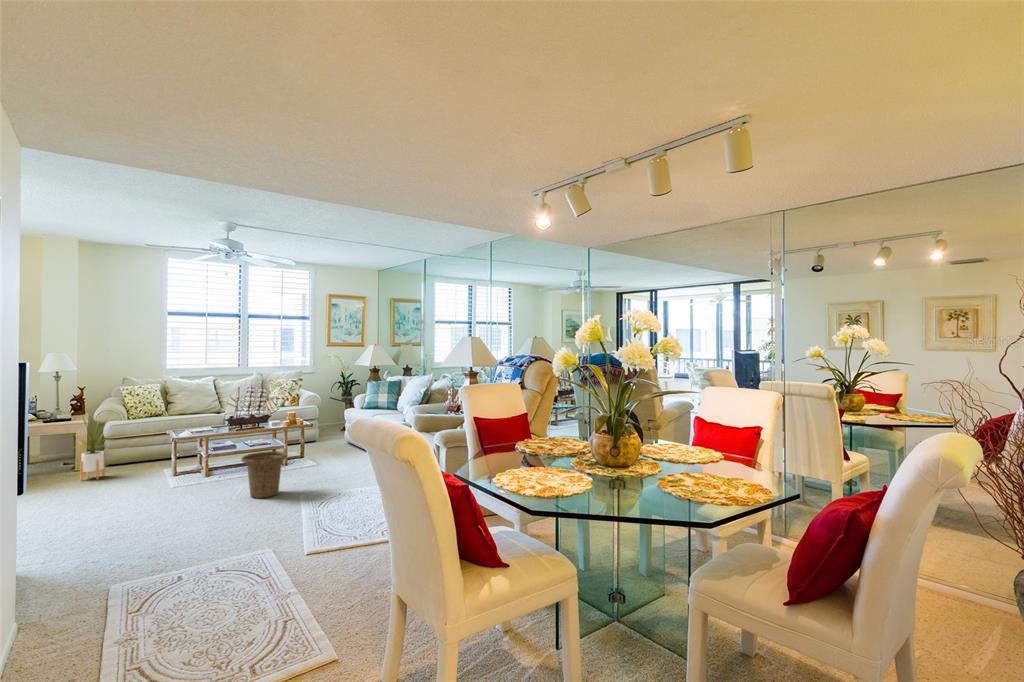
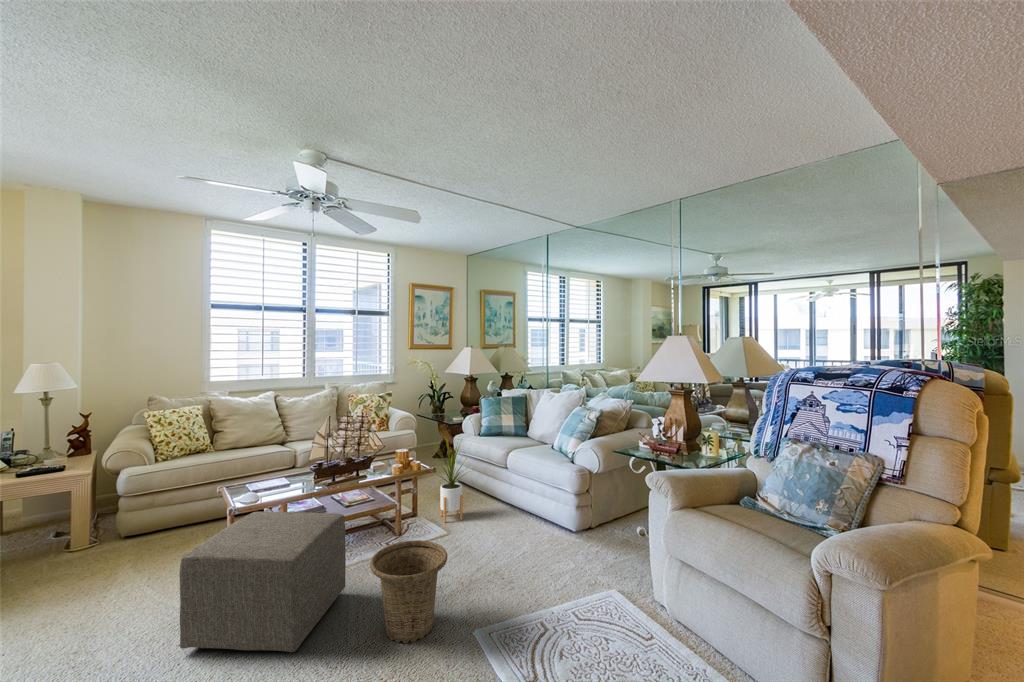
house plant: present [80,416,105,481] -> present [433,437,467,523]
ottoman: none [140,438,237,500] -> present [179,512,346,652]

